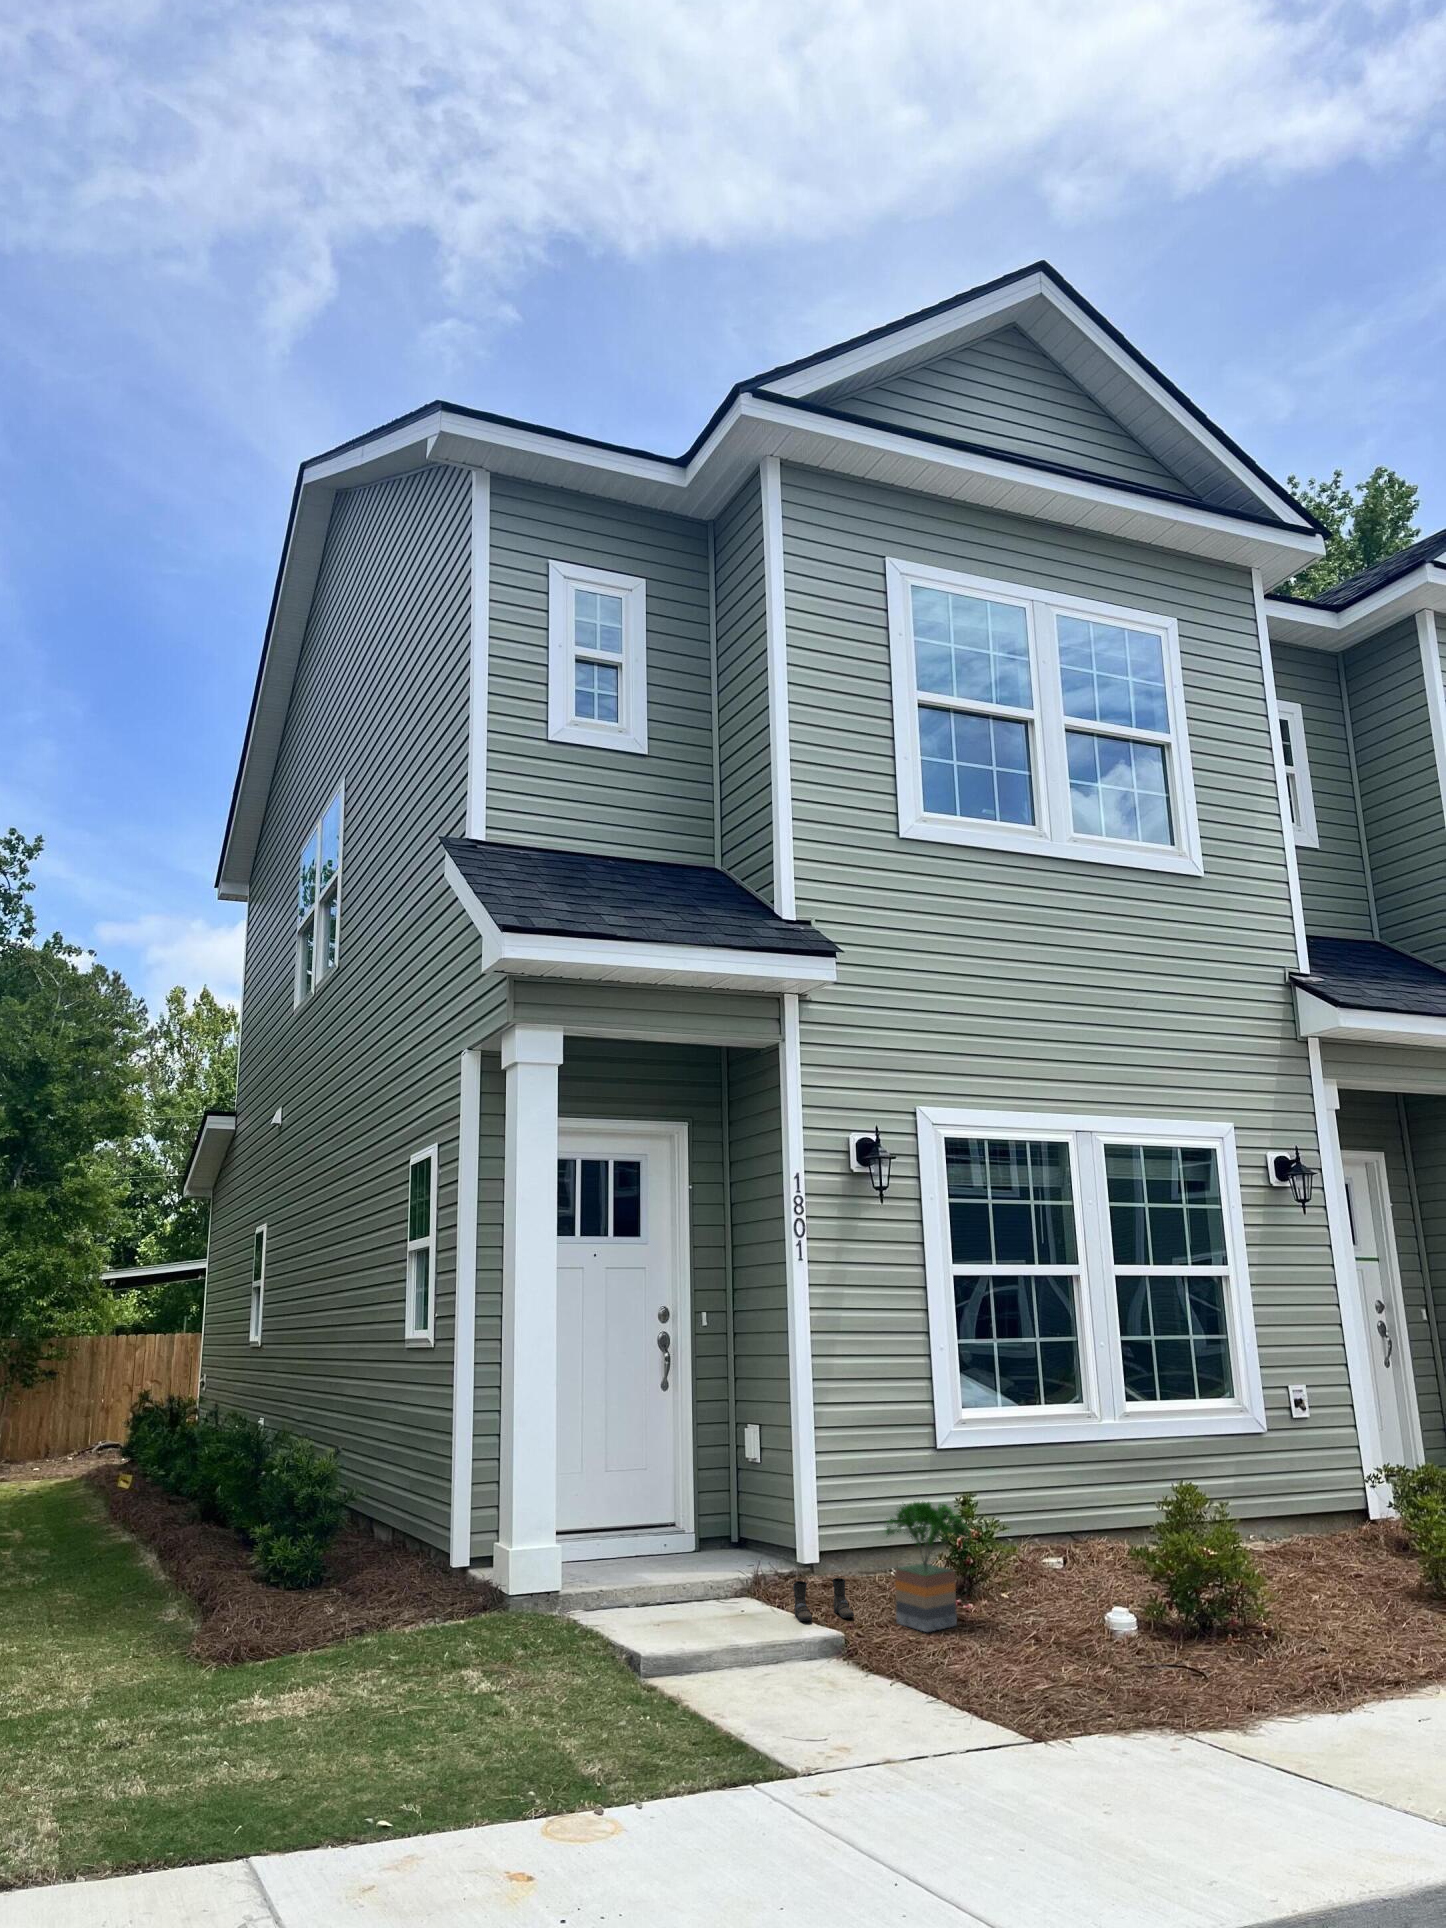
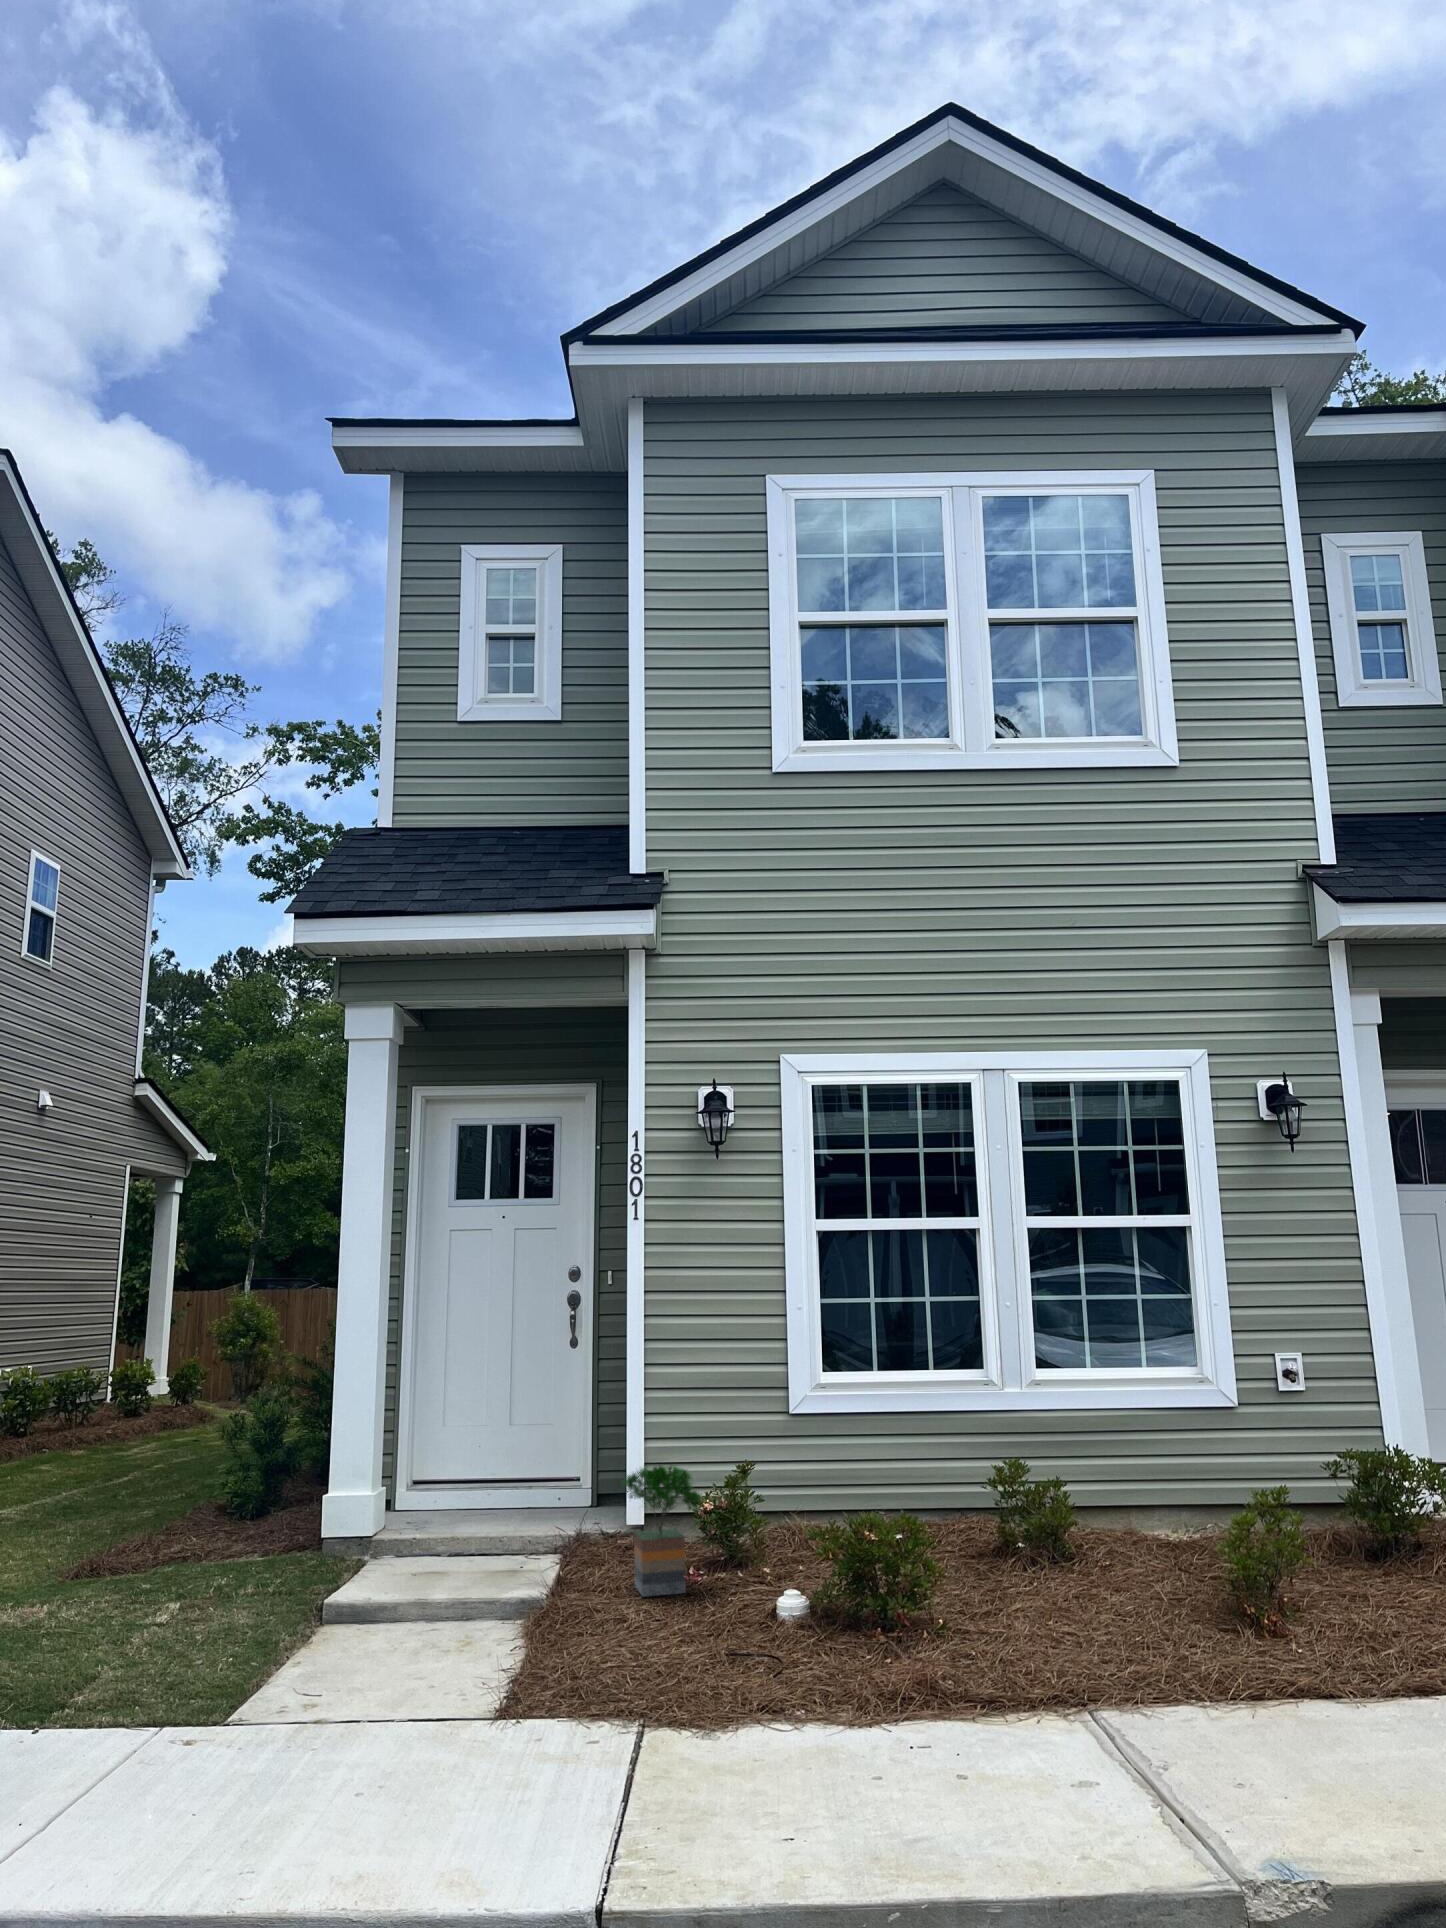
boots: present [793,1578,854,1621] -> none [547,1539,606,1578]

